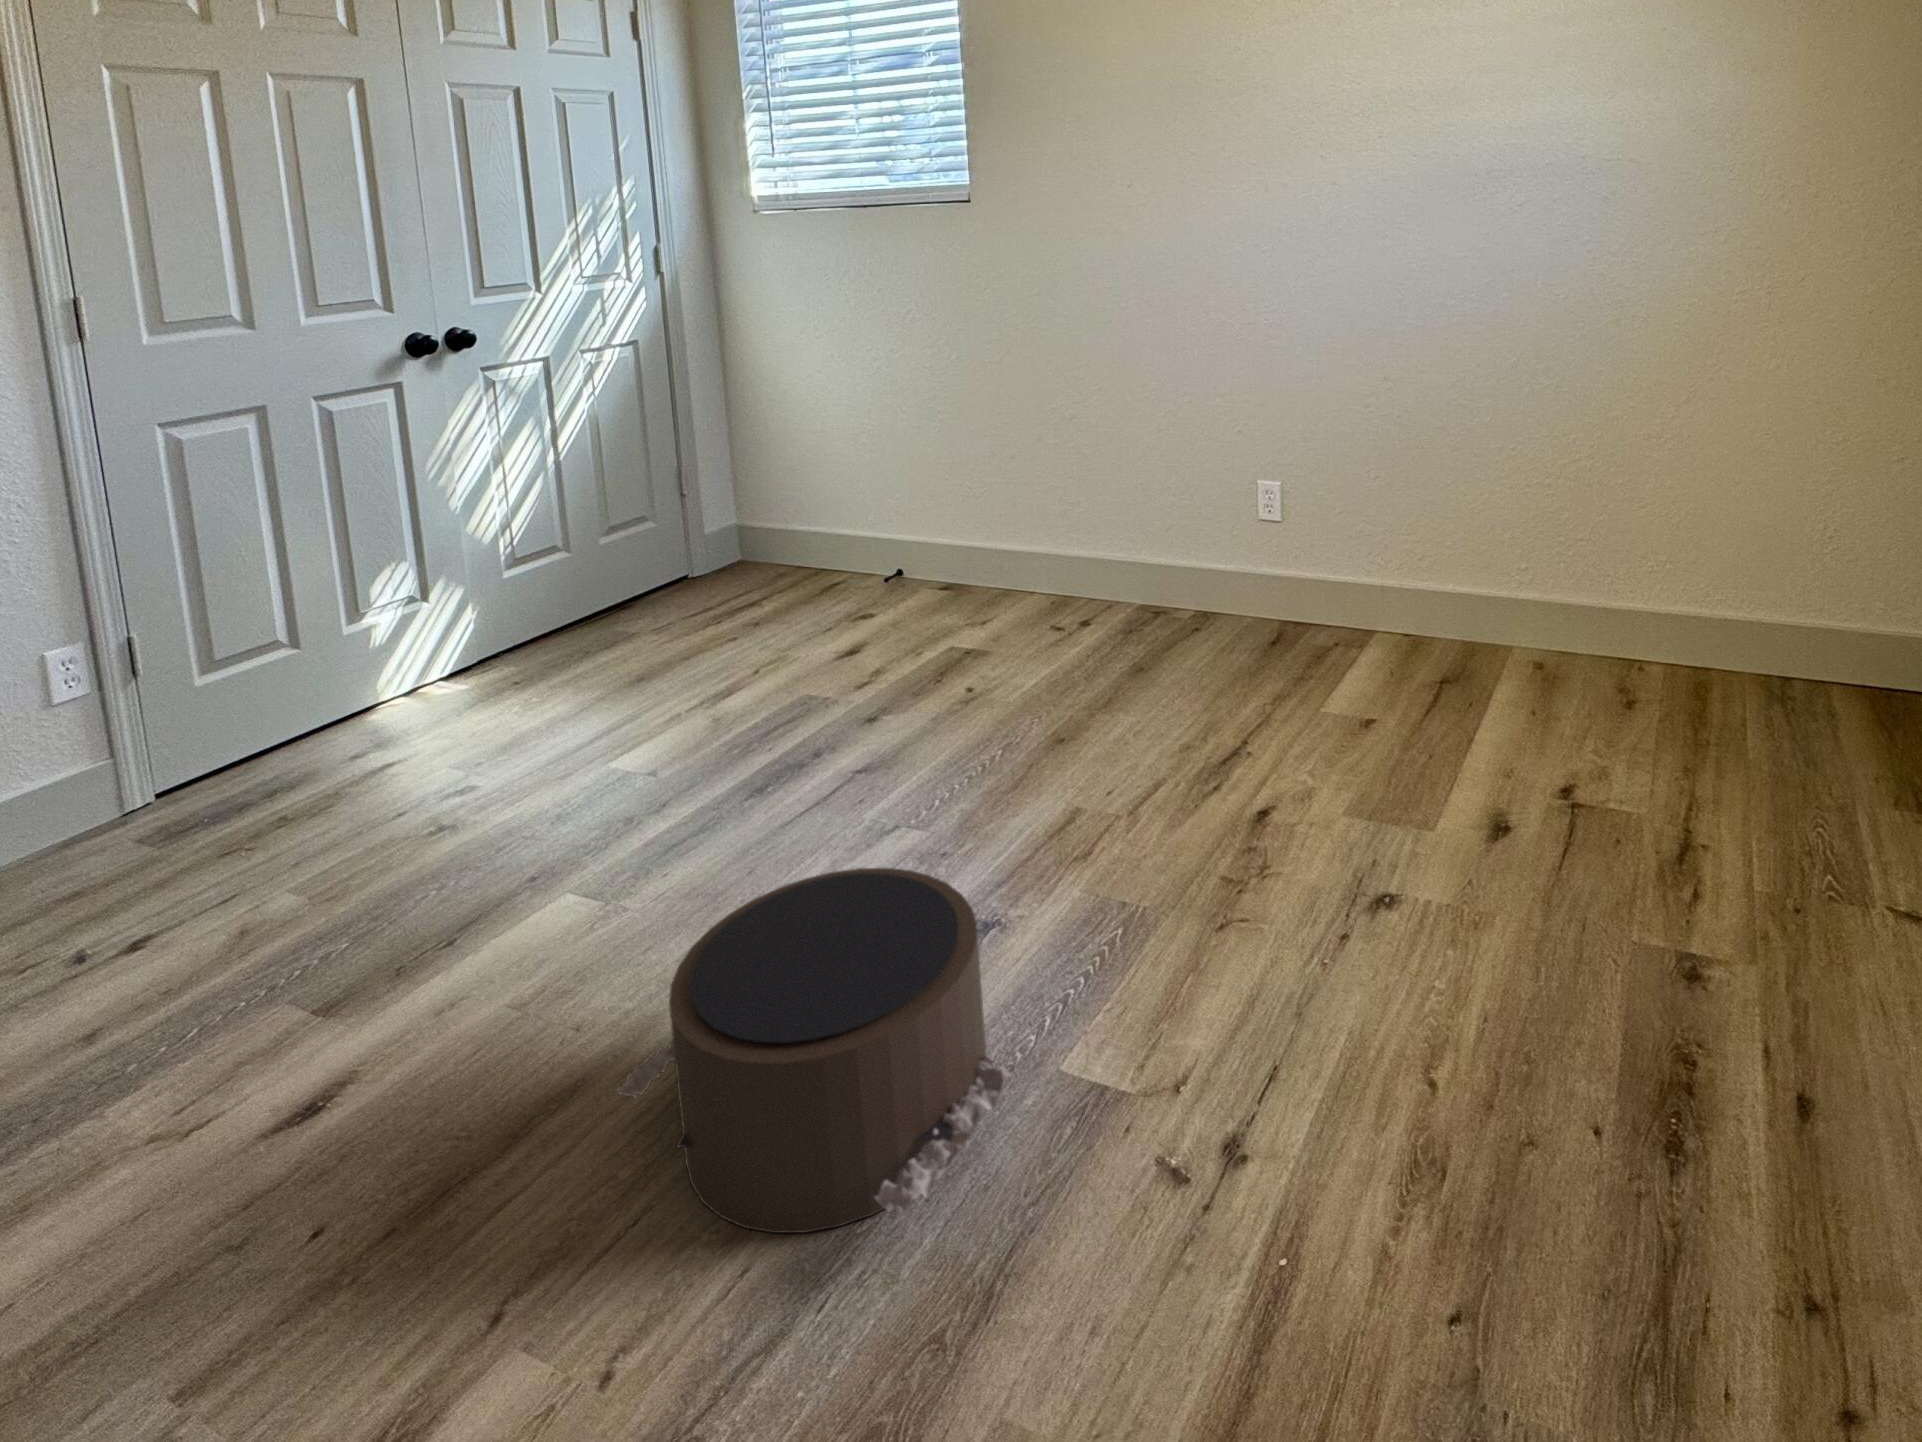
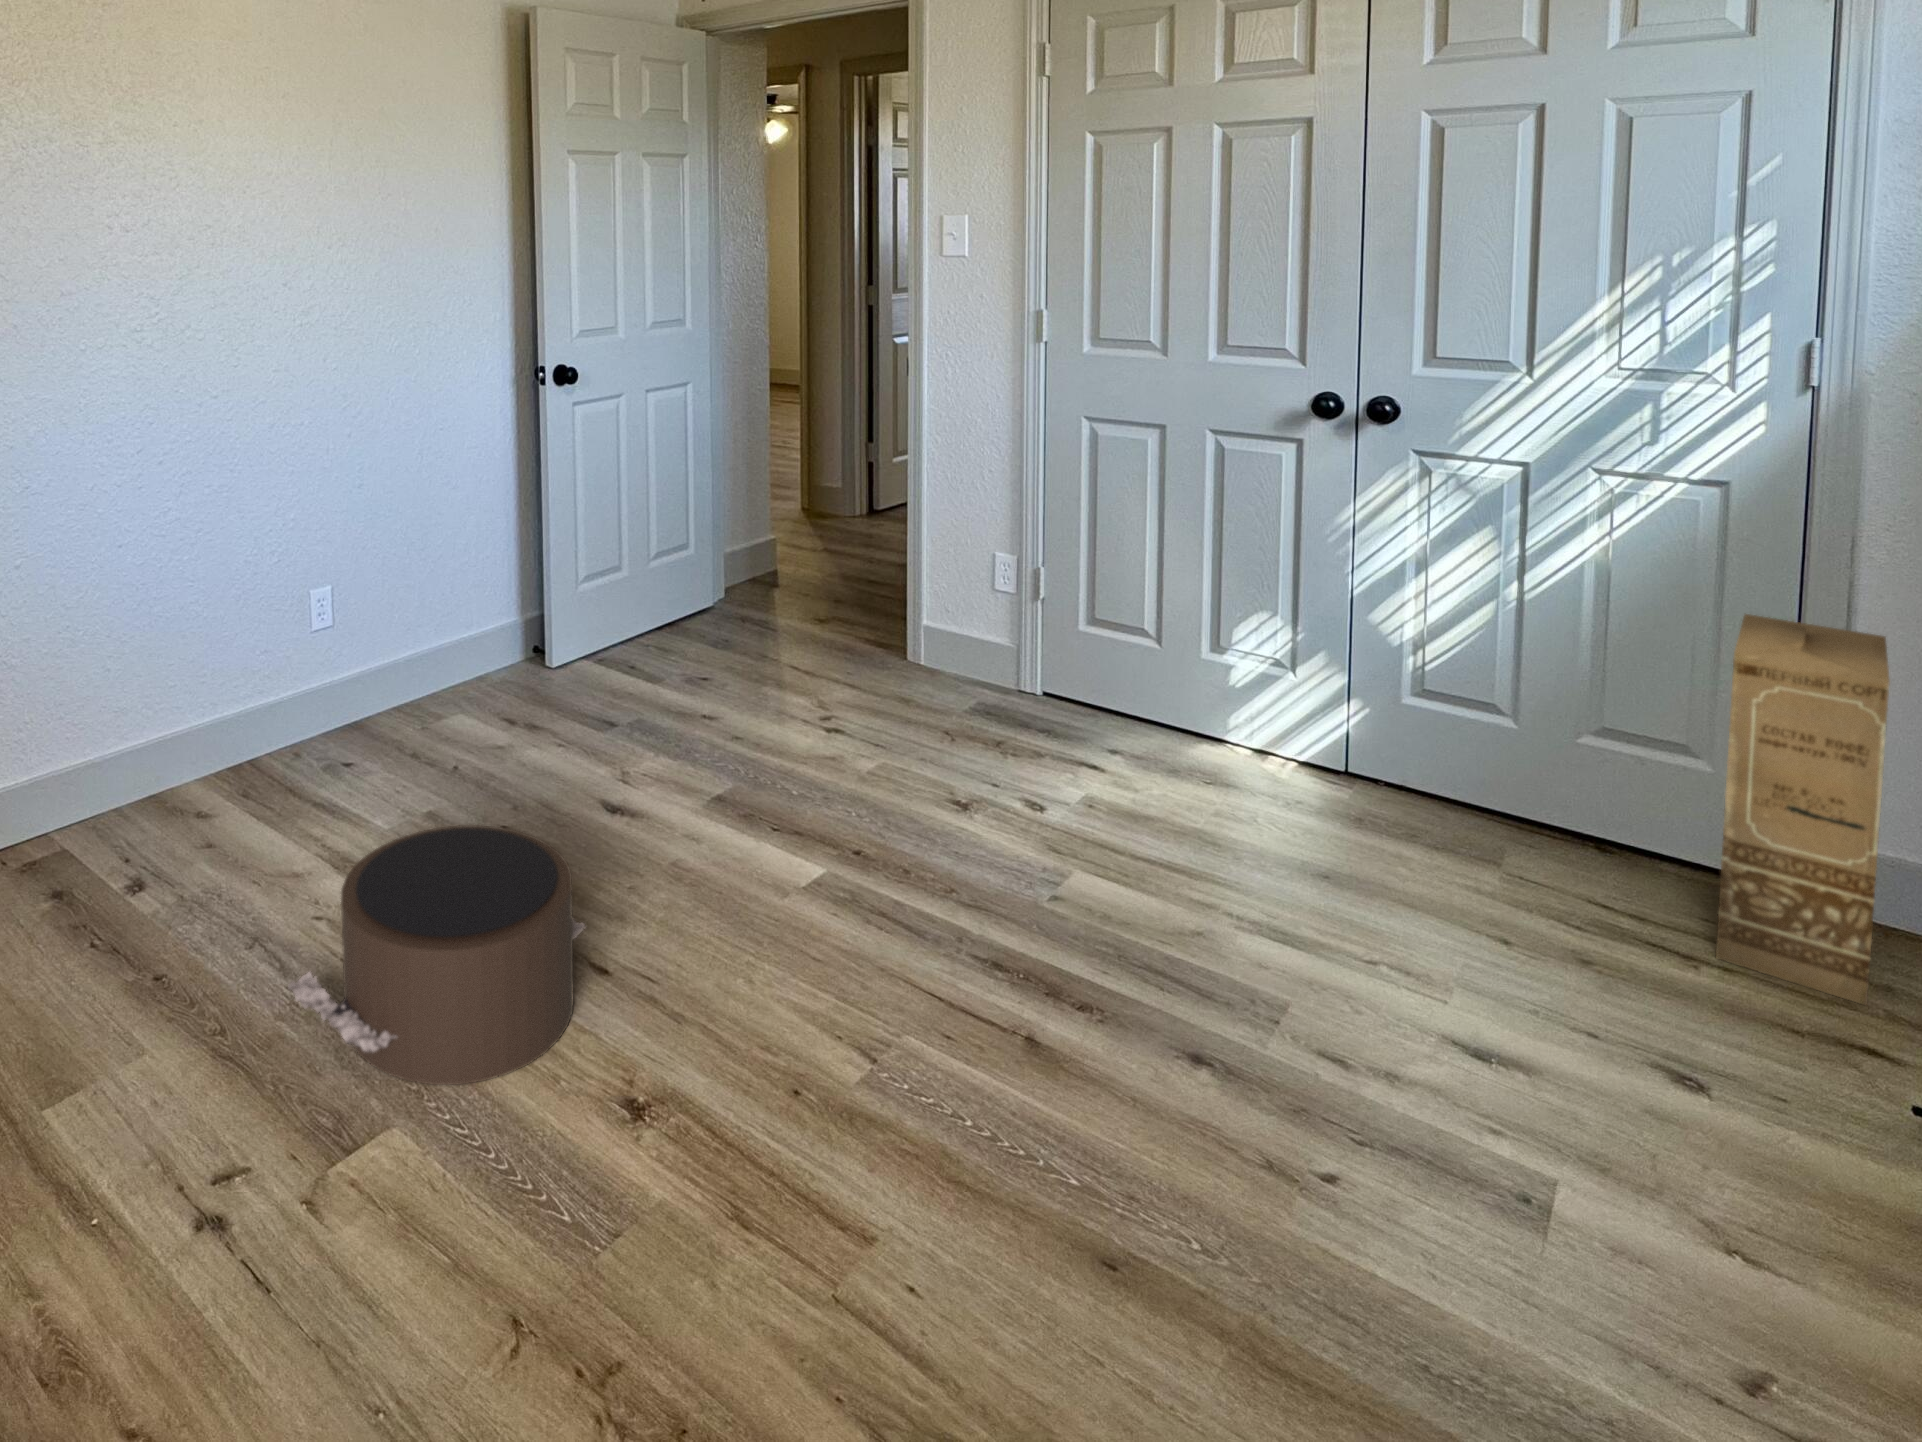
cardboard box: none [667,405,797,596] -> present [1716,614,1890,1005]

